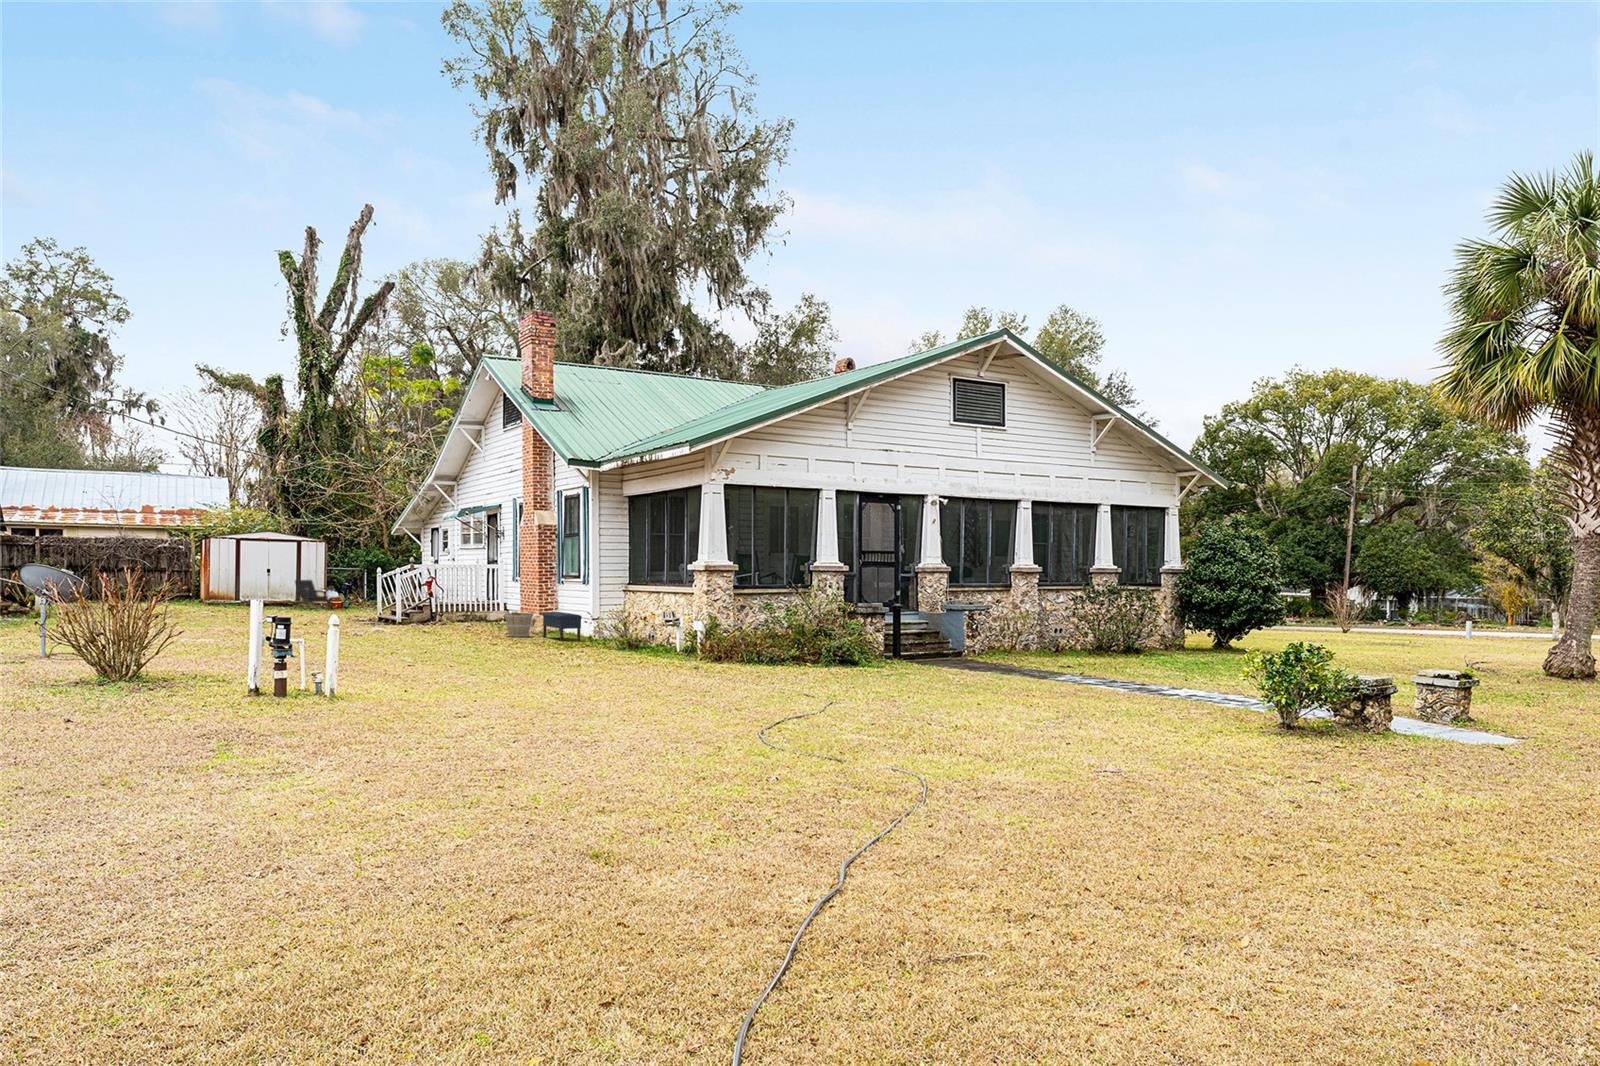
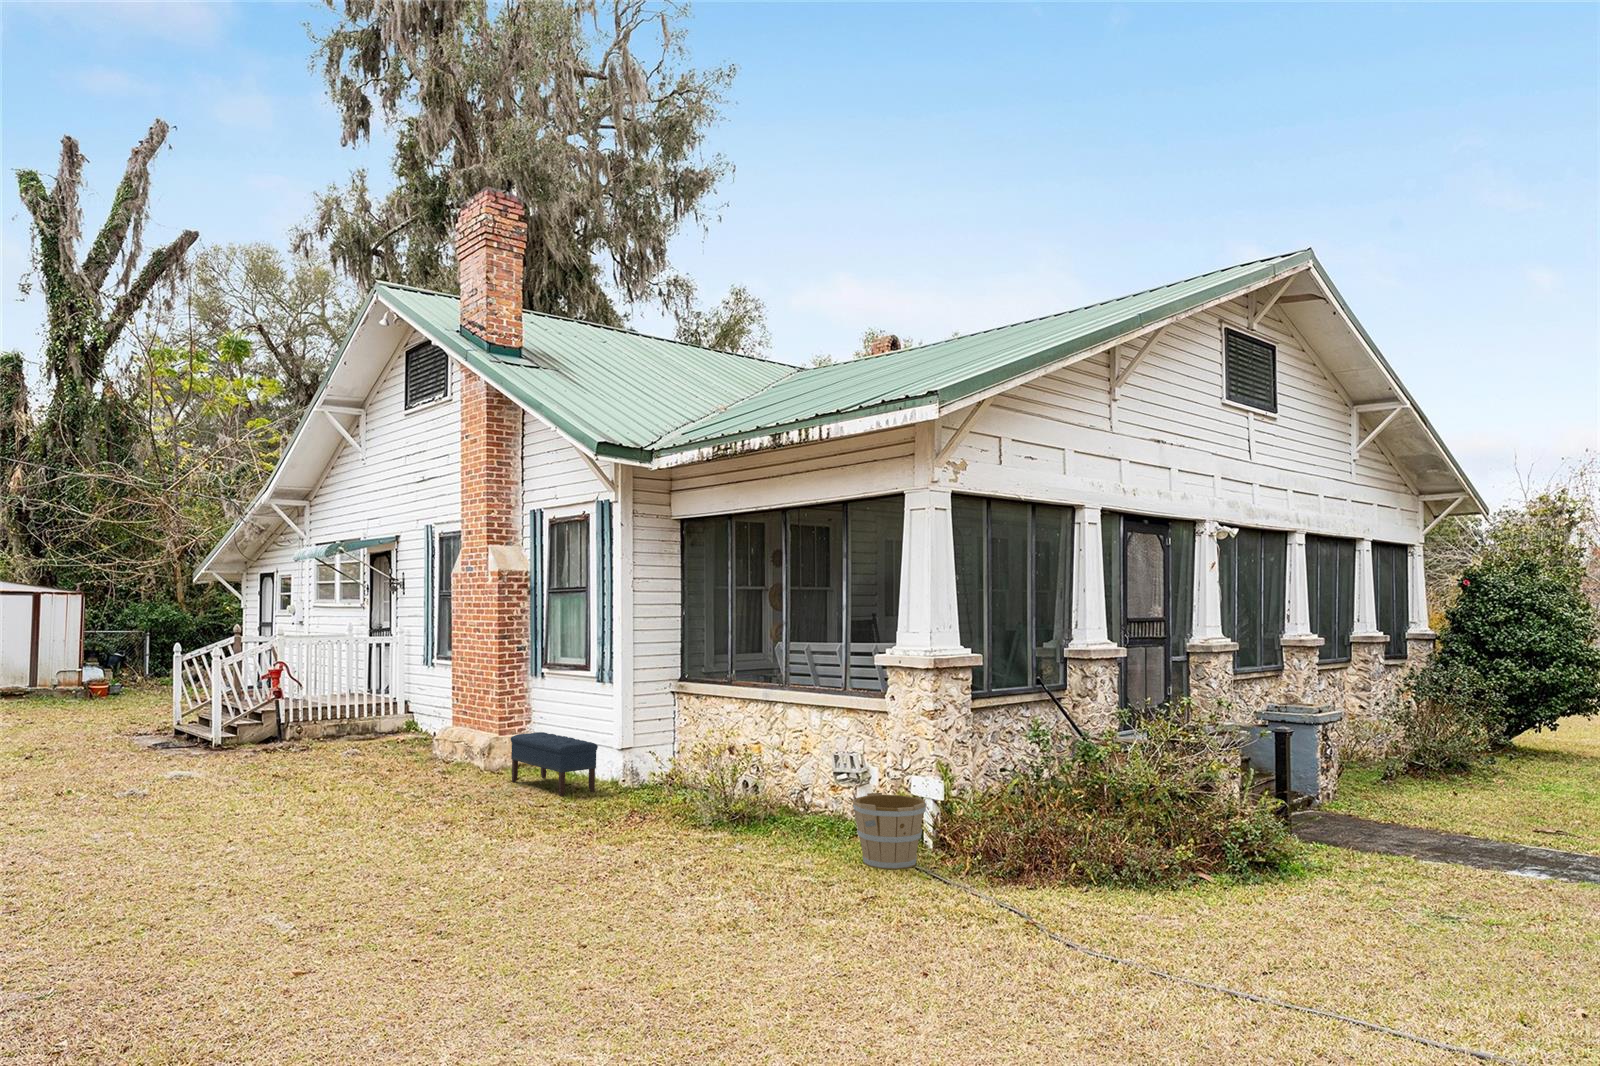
lounge chair: present [295,580,329,606] -> none [27,652,87,700]
wooden bucket: present [505,612,533,637] -> present [853,793,926,870]

